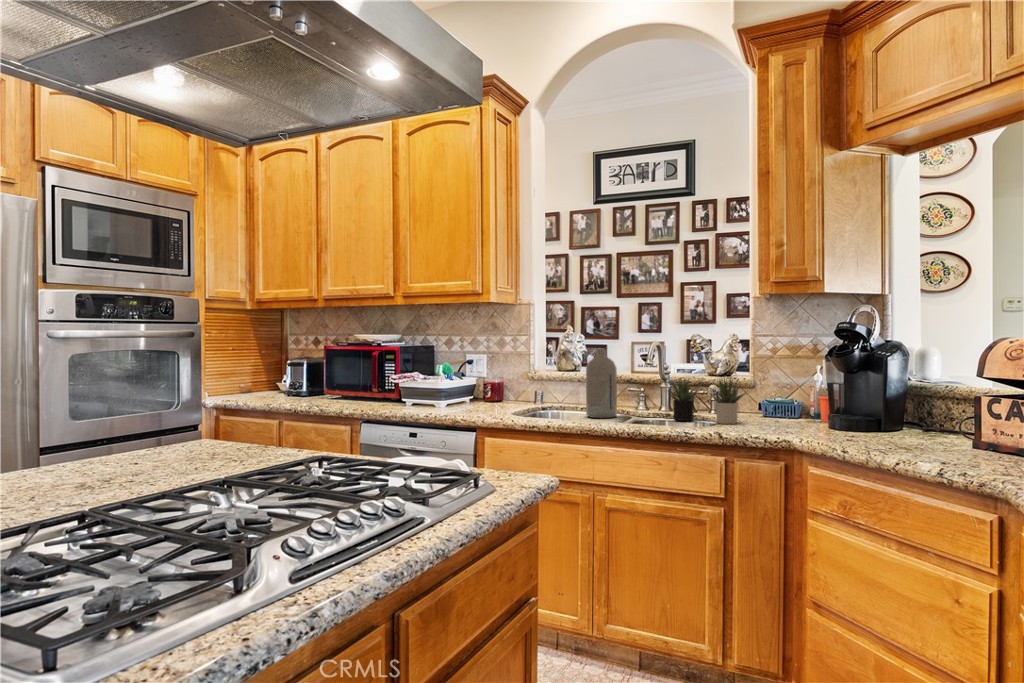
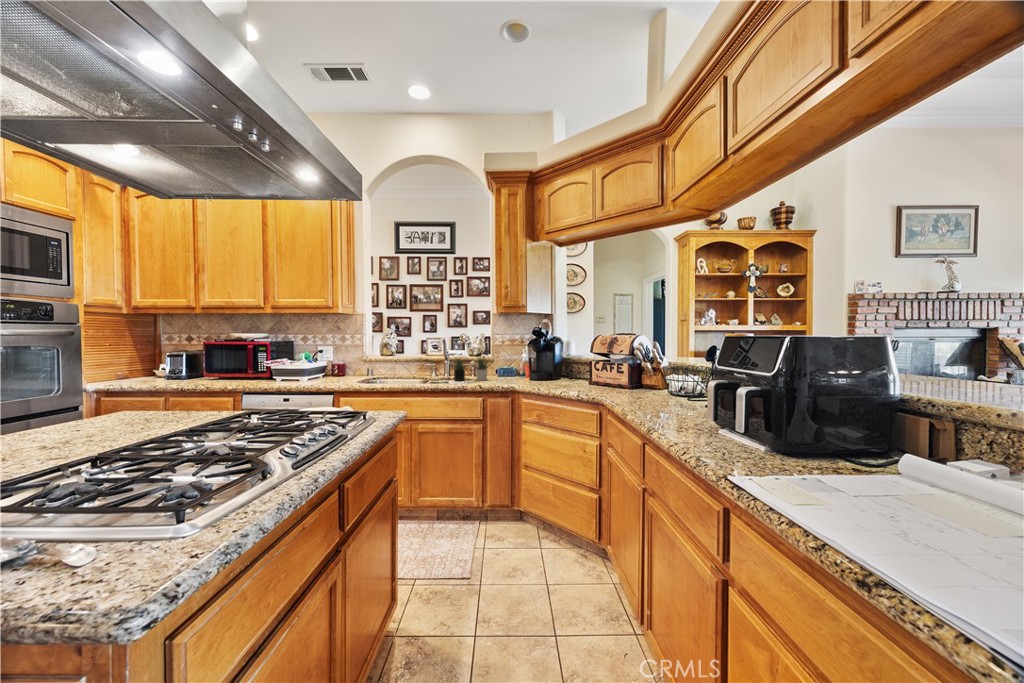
bottle: present [586,349,617,418] -> none [404,342,422,382]

